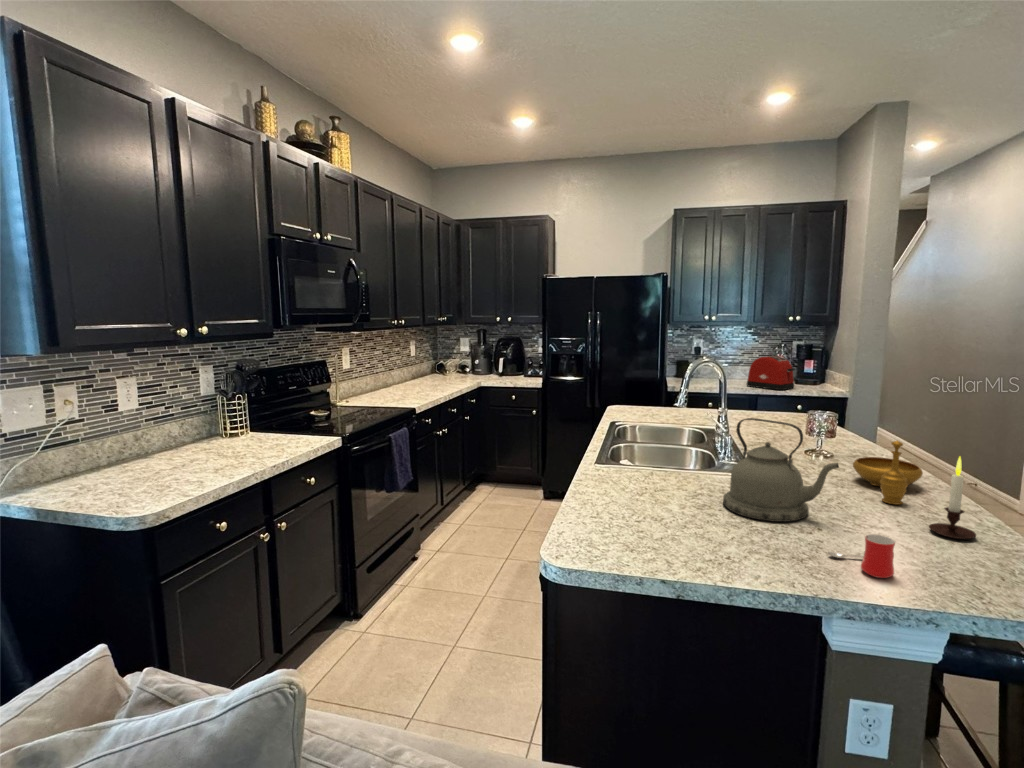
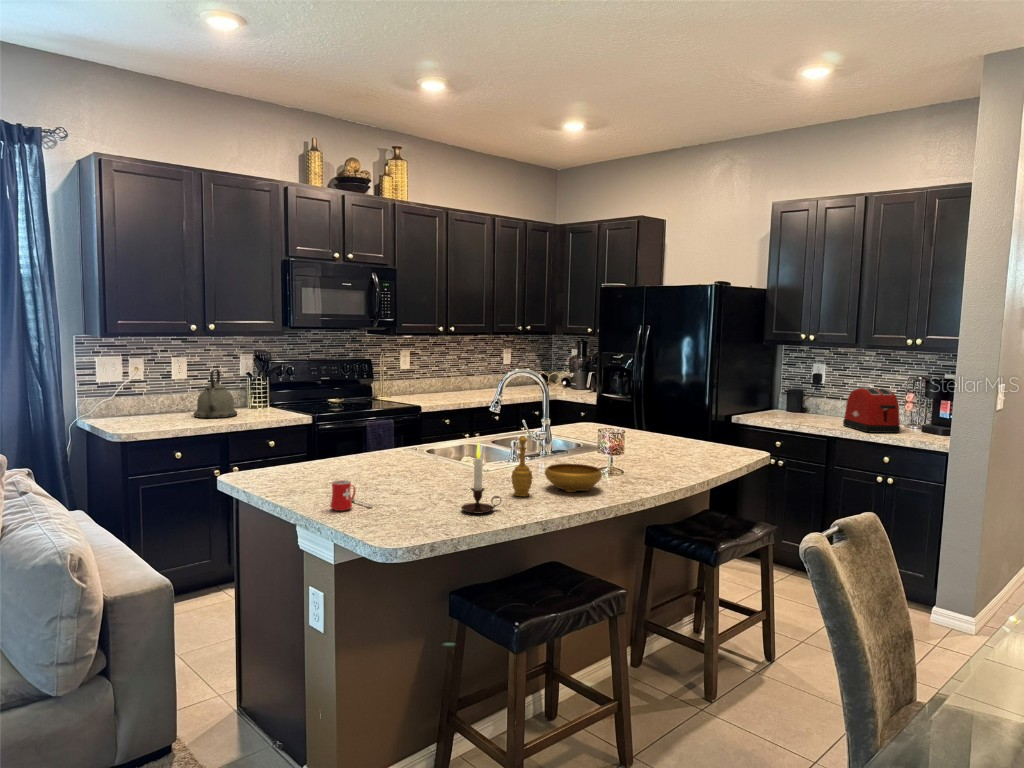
kettle: present [723,418,839,522] -> present [194,369,237,418]

